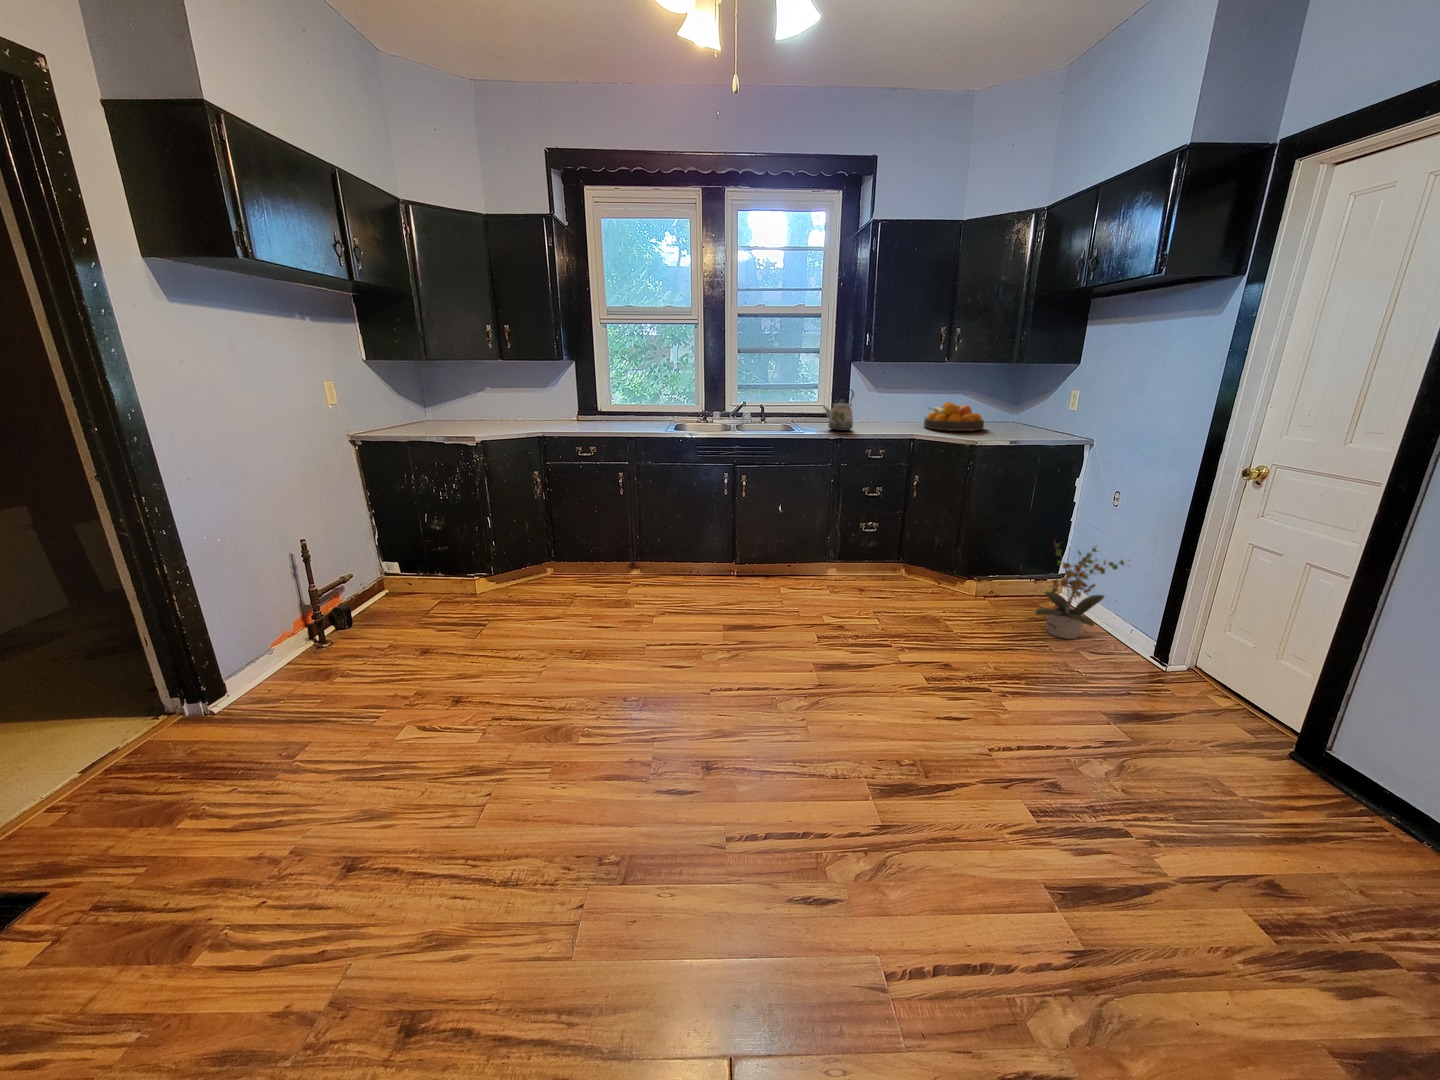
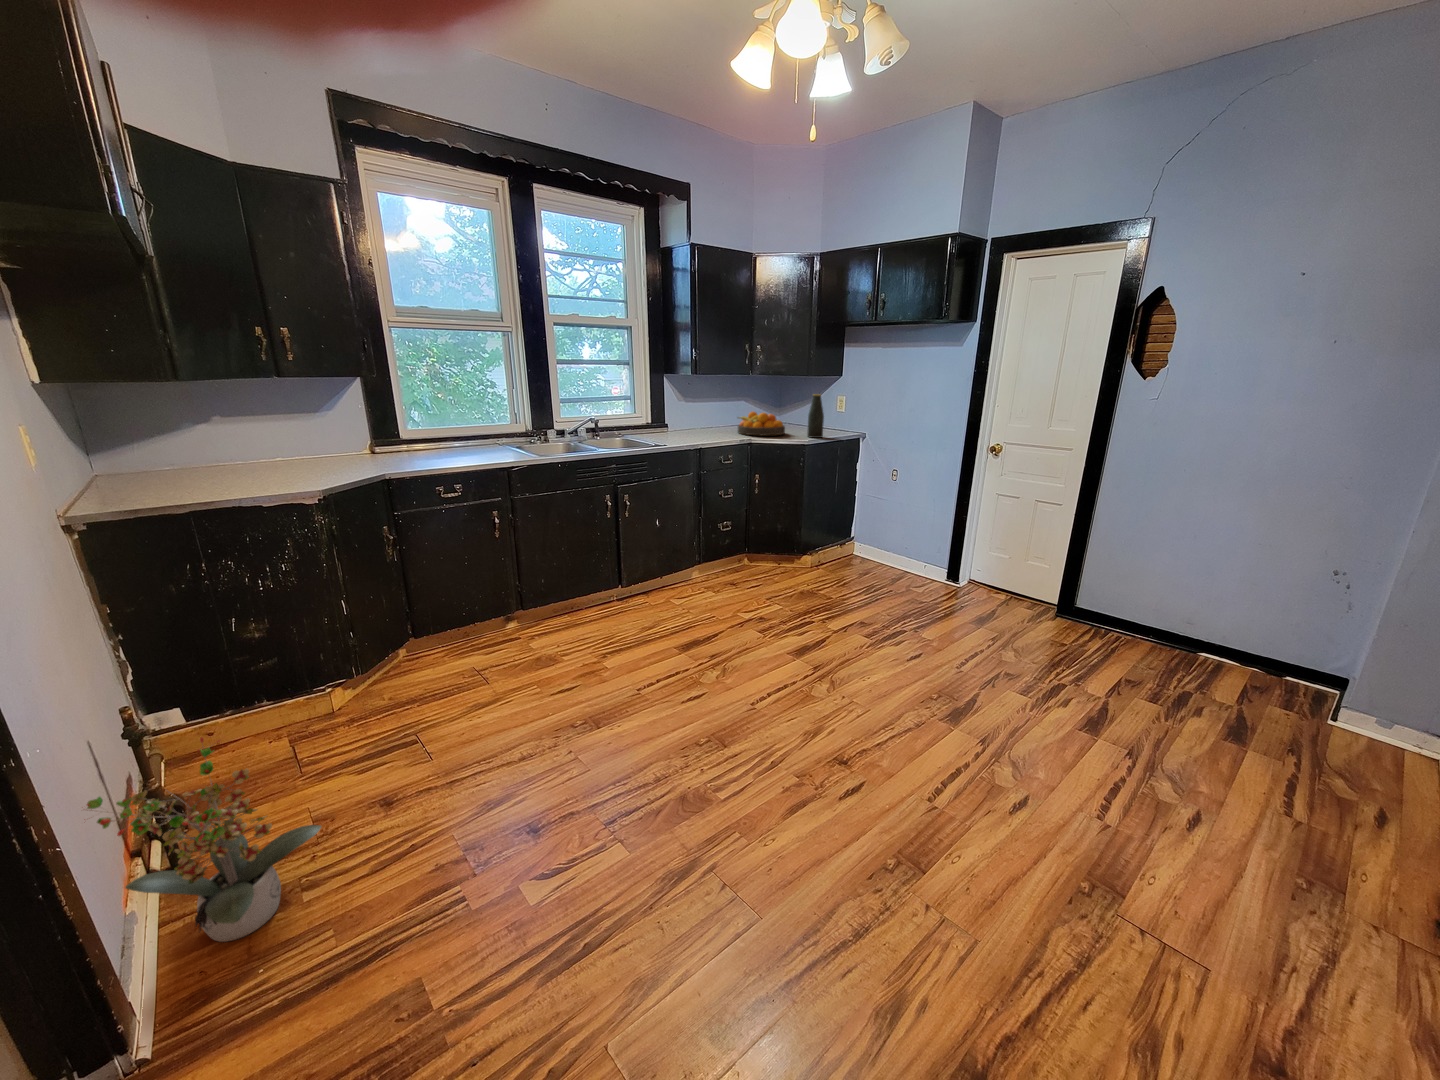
bottle: none [1005,382,1031,438] -> present [807,394,824,438]
kettle: present [823,390,854,431] -> none [668,402,699,442]
potted plant: present [1035,544,1124,639] -> present [87,737,321,942]

